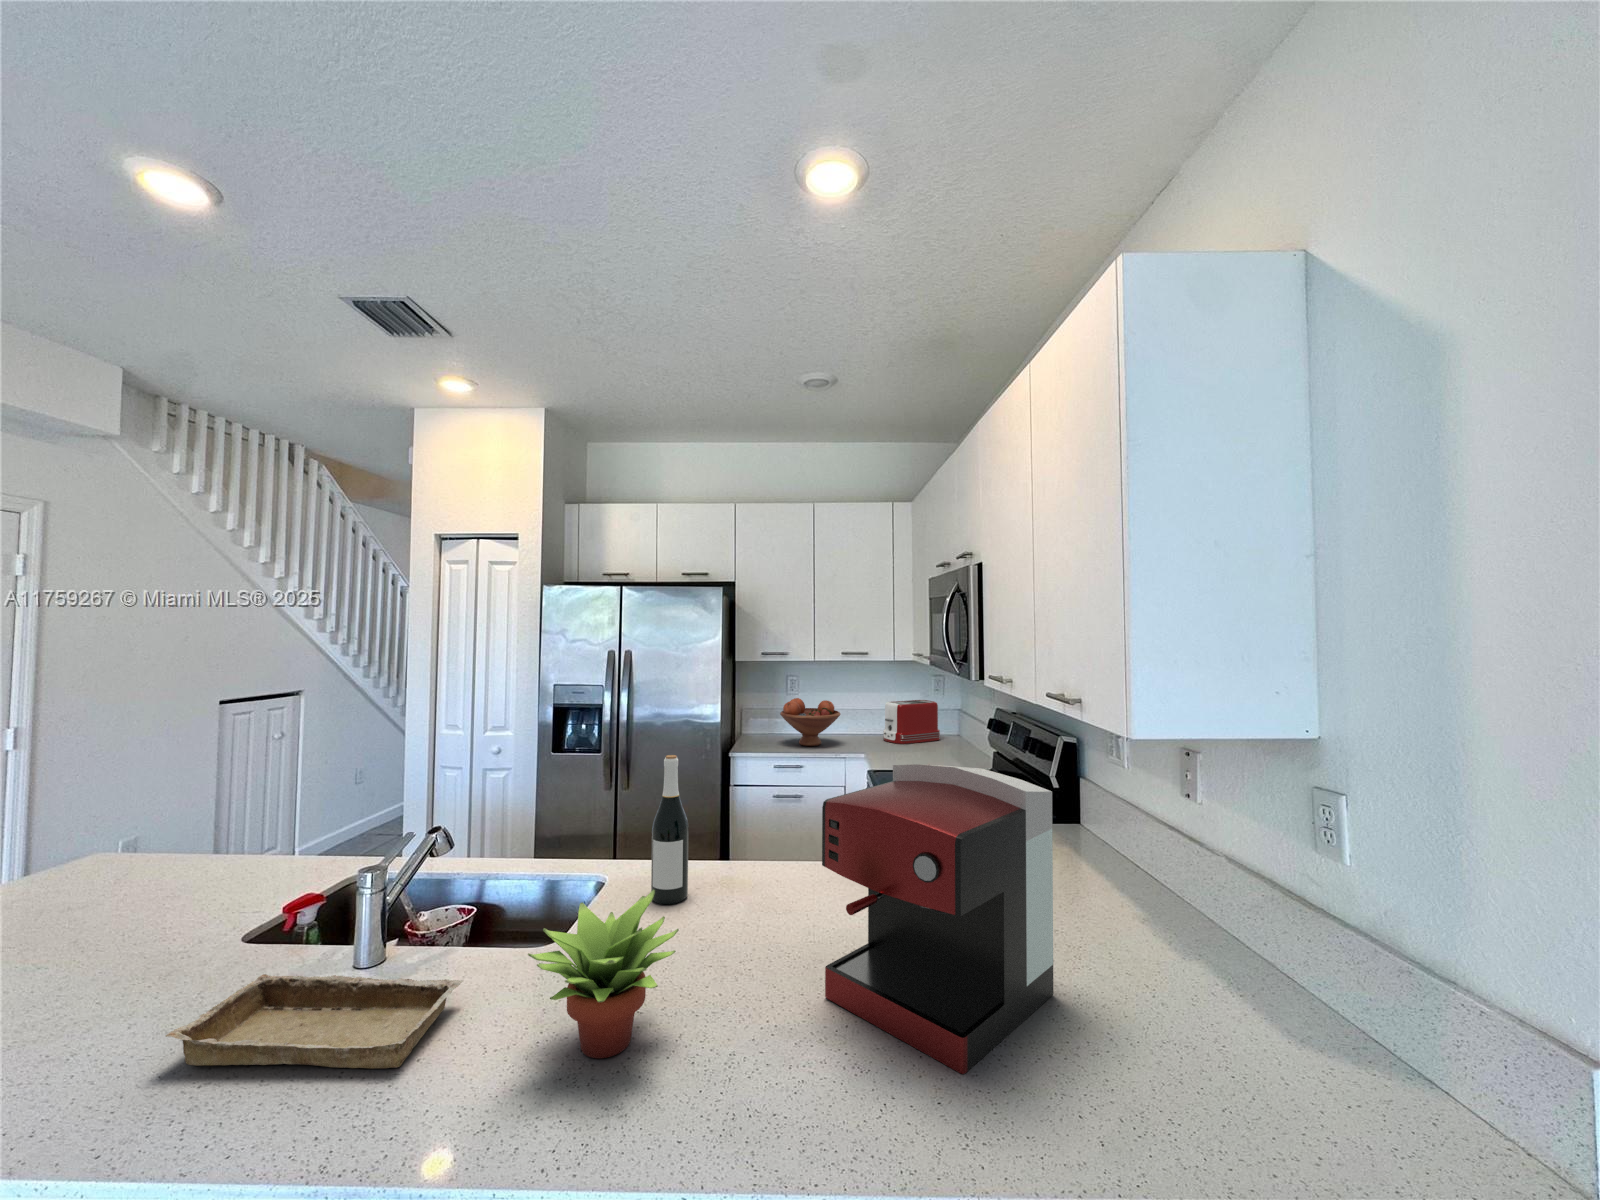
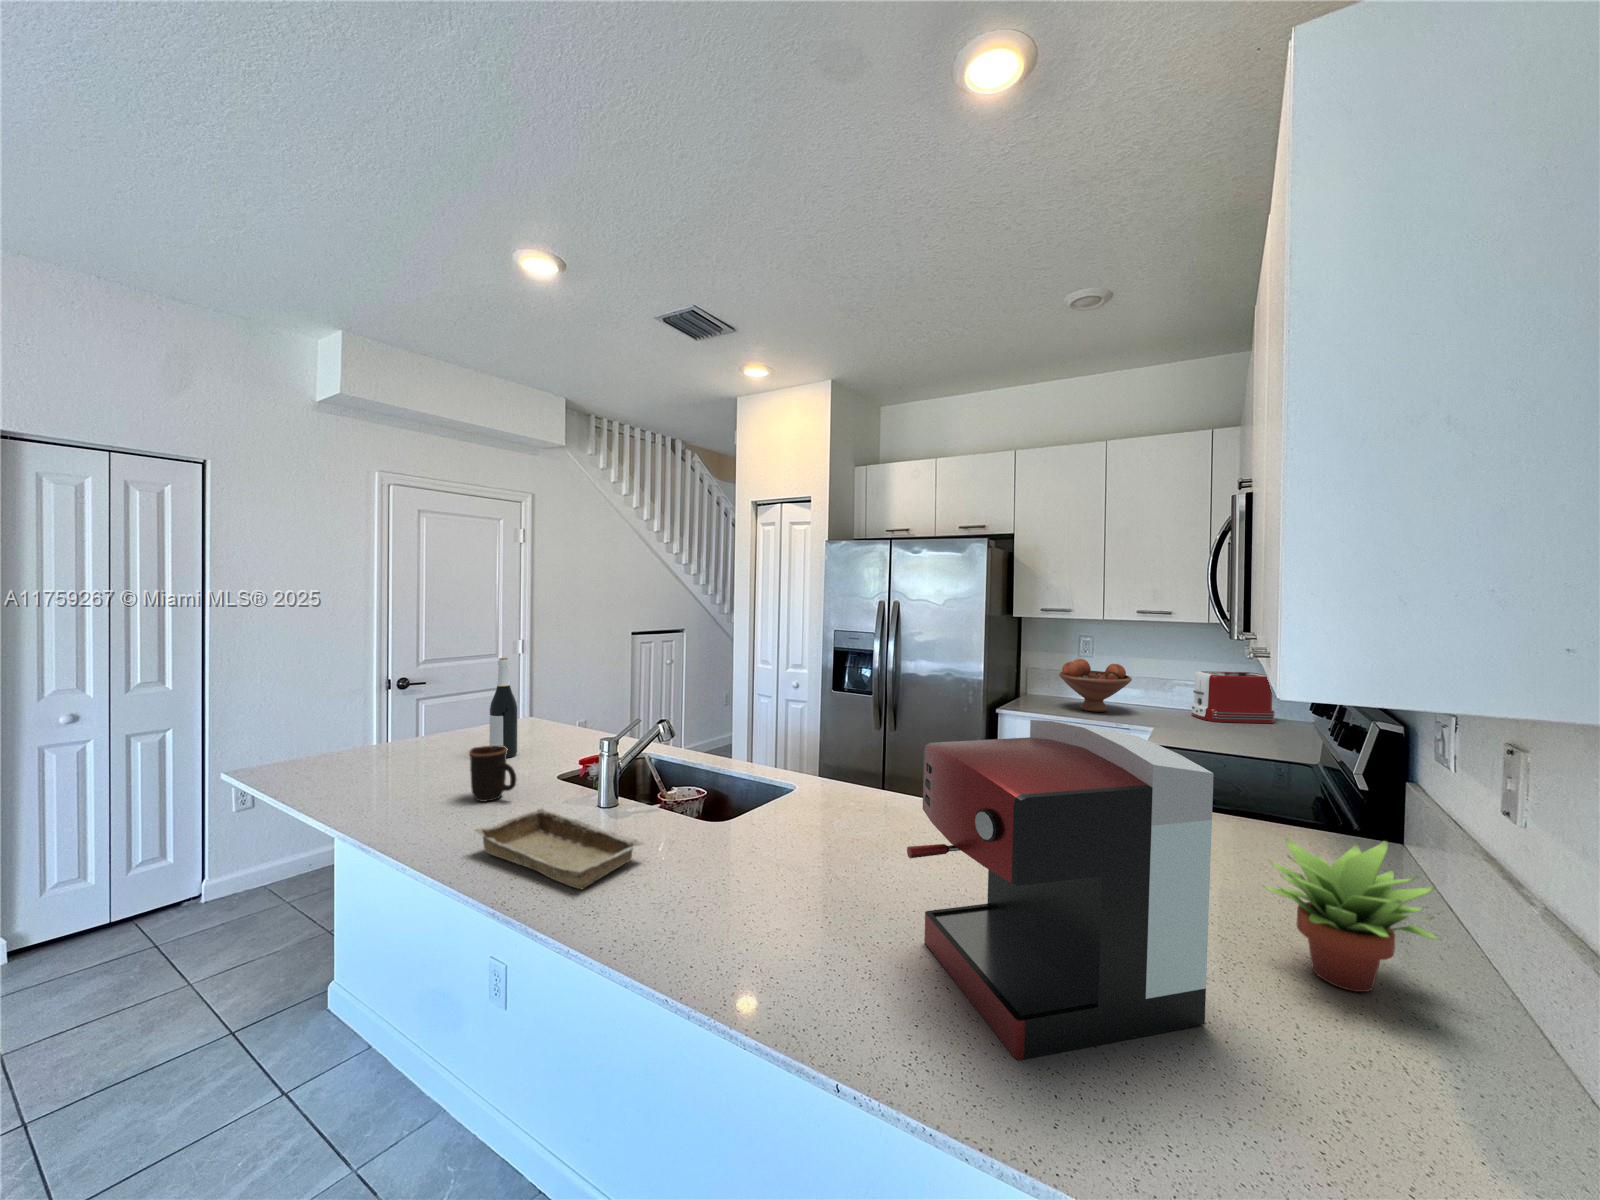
wine bottle: present [651,755,688,904] -> present [490,658,517,758]
succulent plant: present [528,889,679,1058] -> present [1263,838,1440,992]
mug: none [82,897,183,993] -> present [469,746,516,802]

